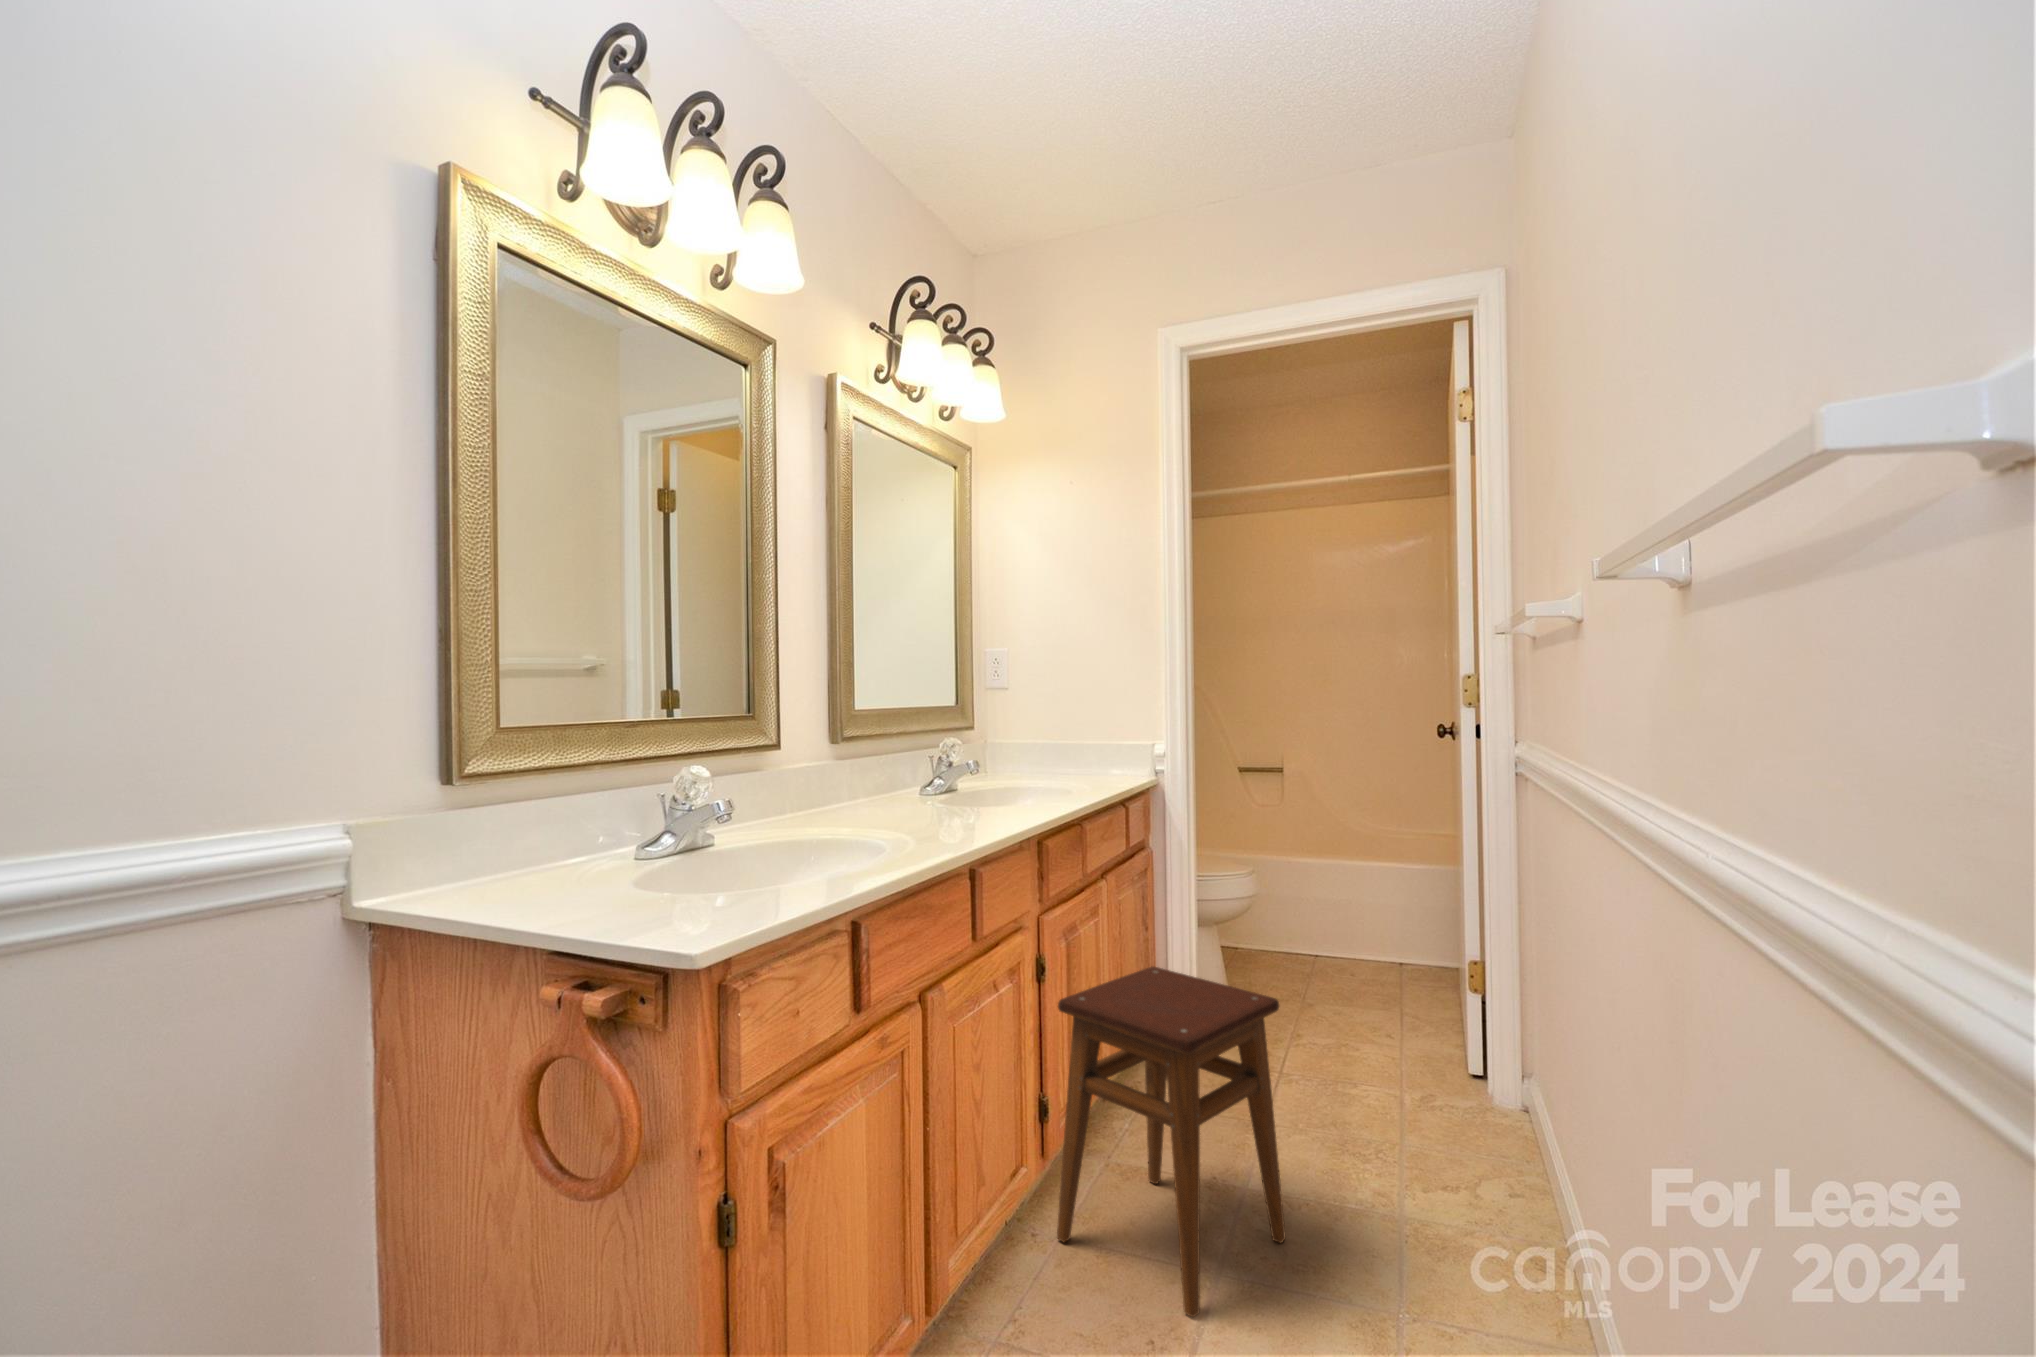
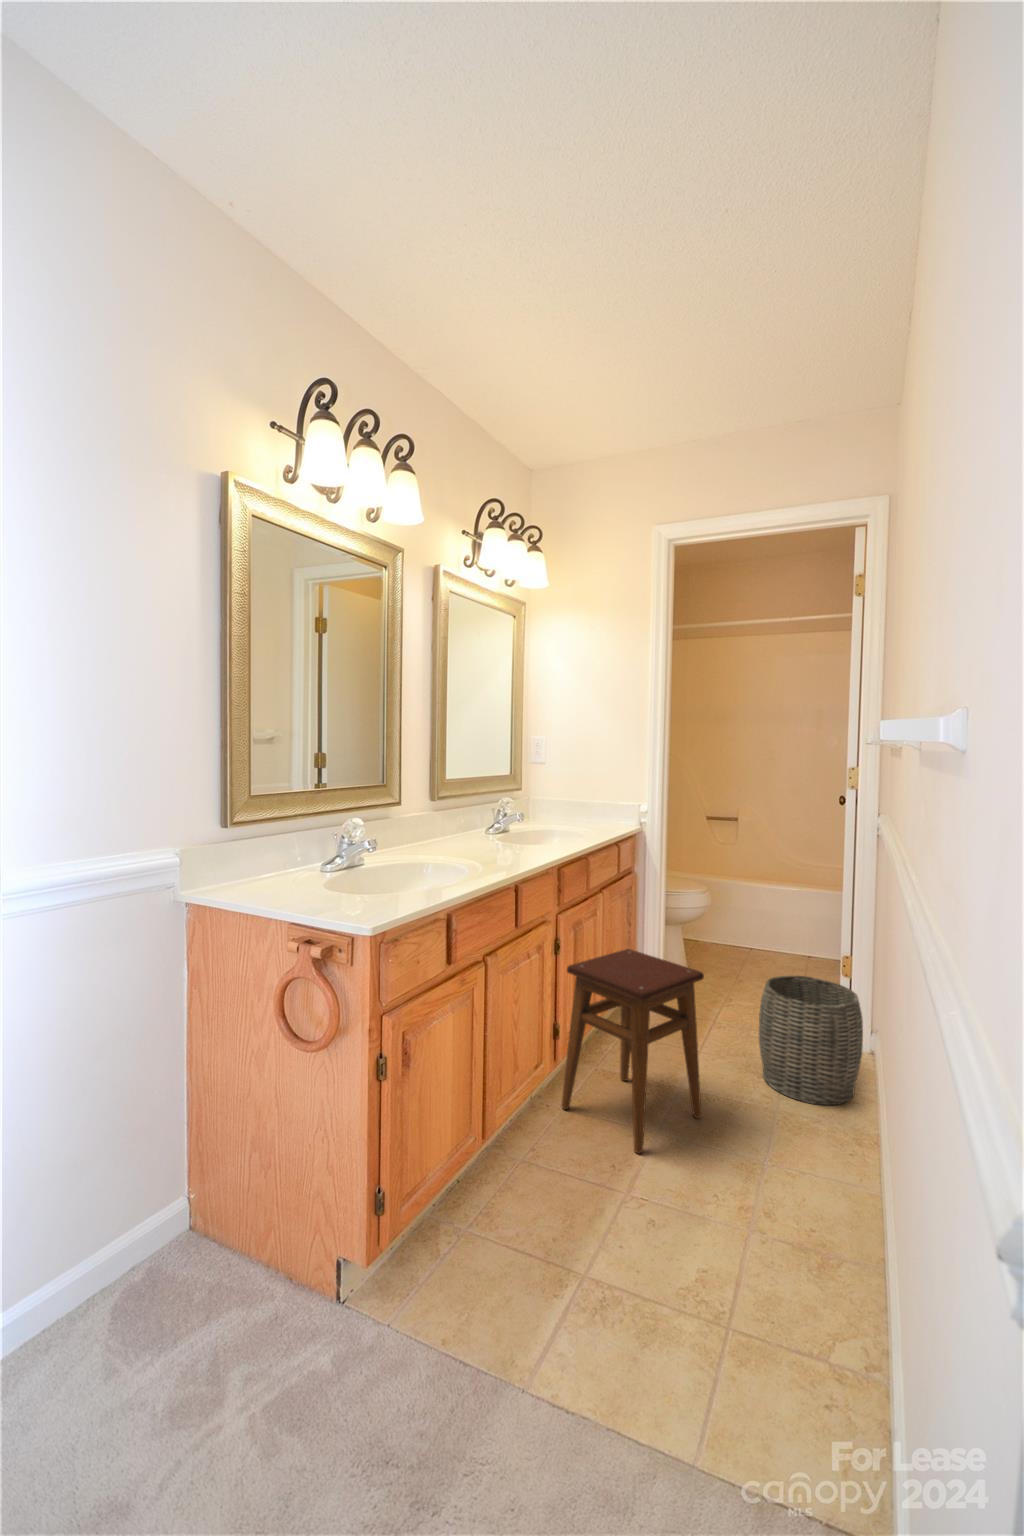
woven basket: none [1360,996,1526,1205] -> present [759,975,863,1105]

